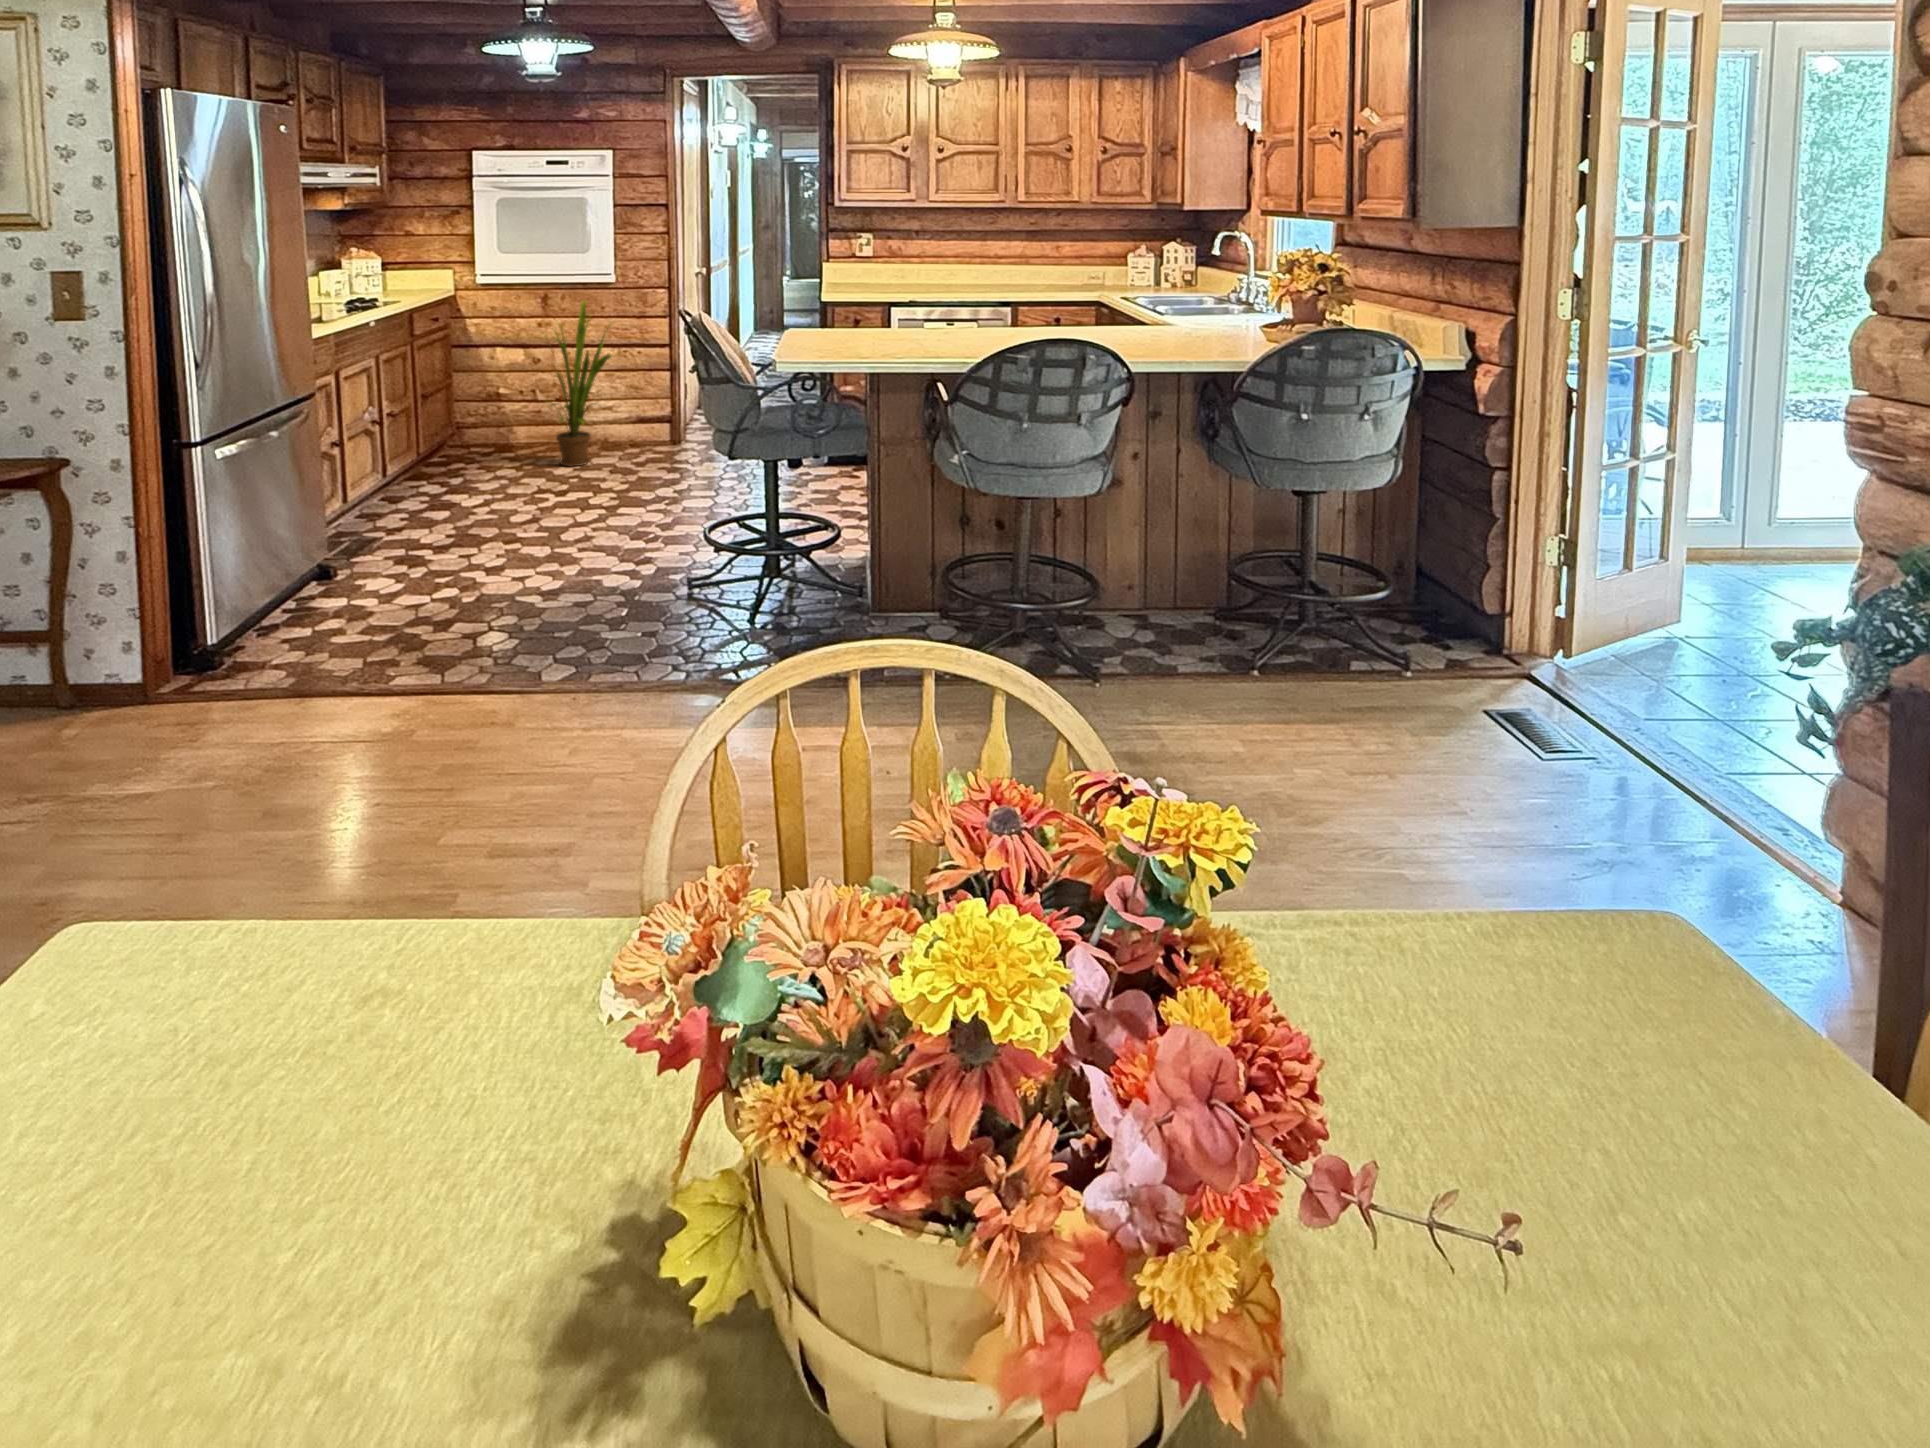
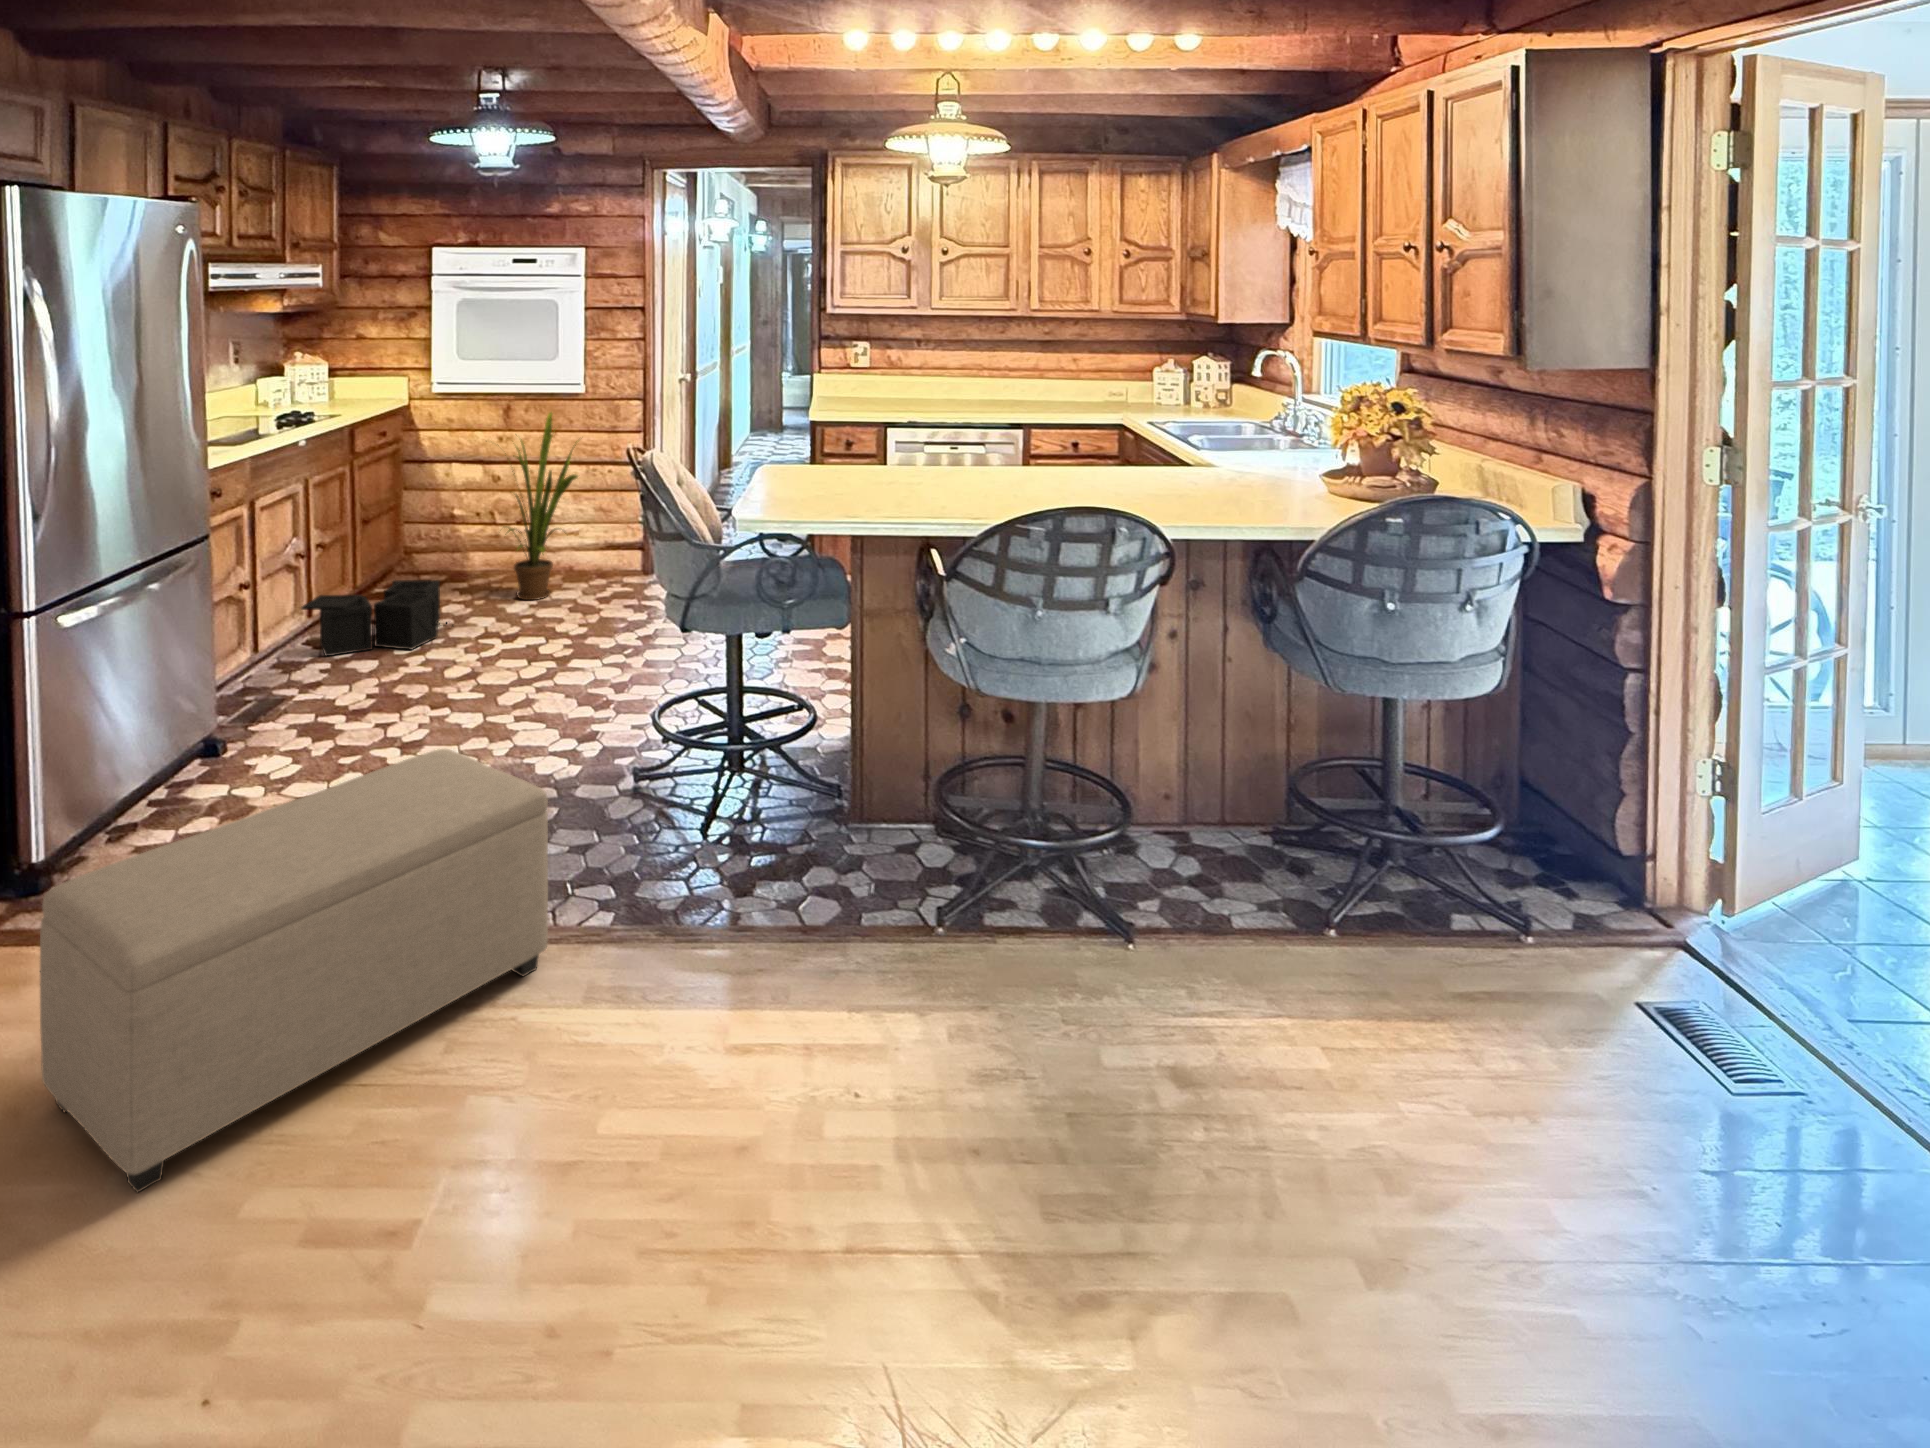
storage bin: none [377,447,509,510] -> present [301,580,440,656]
ottoman: none [265,544,639,832] -> present [40,749,548,1192]

